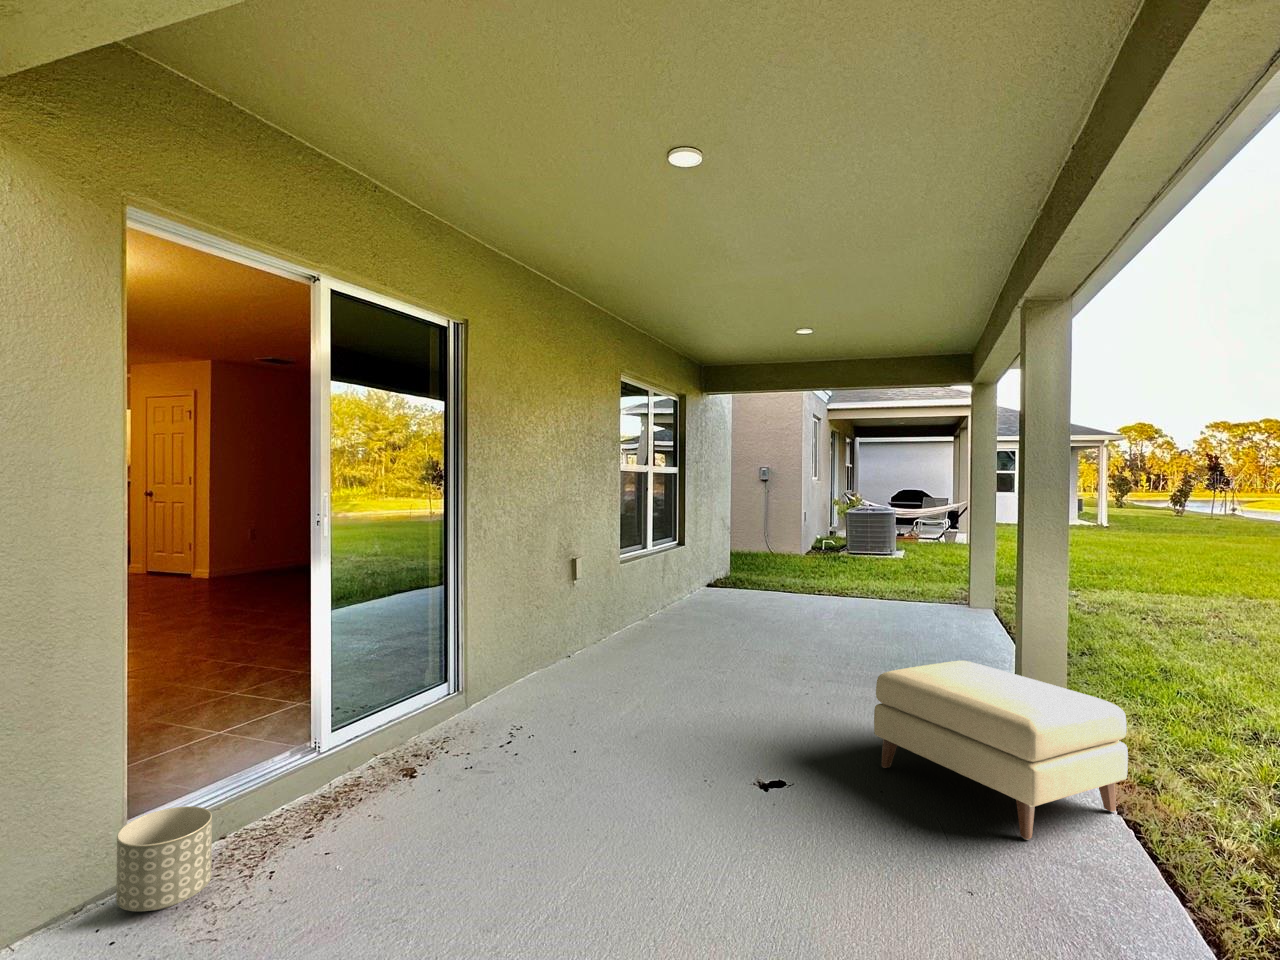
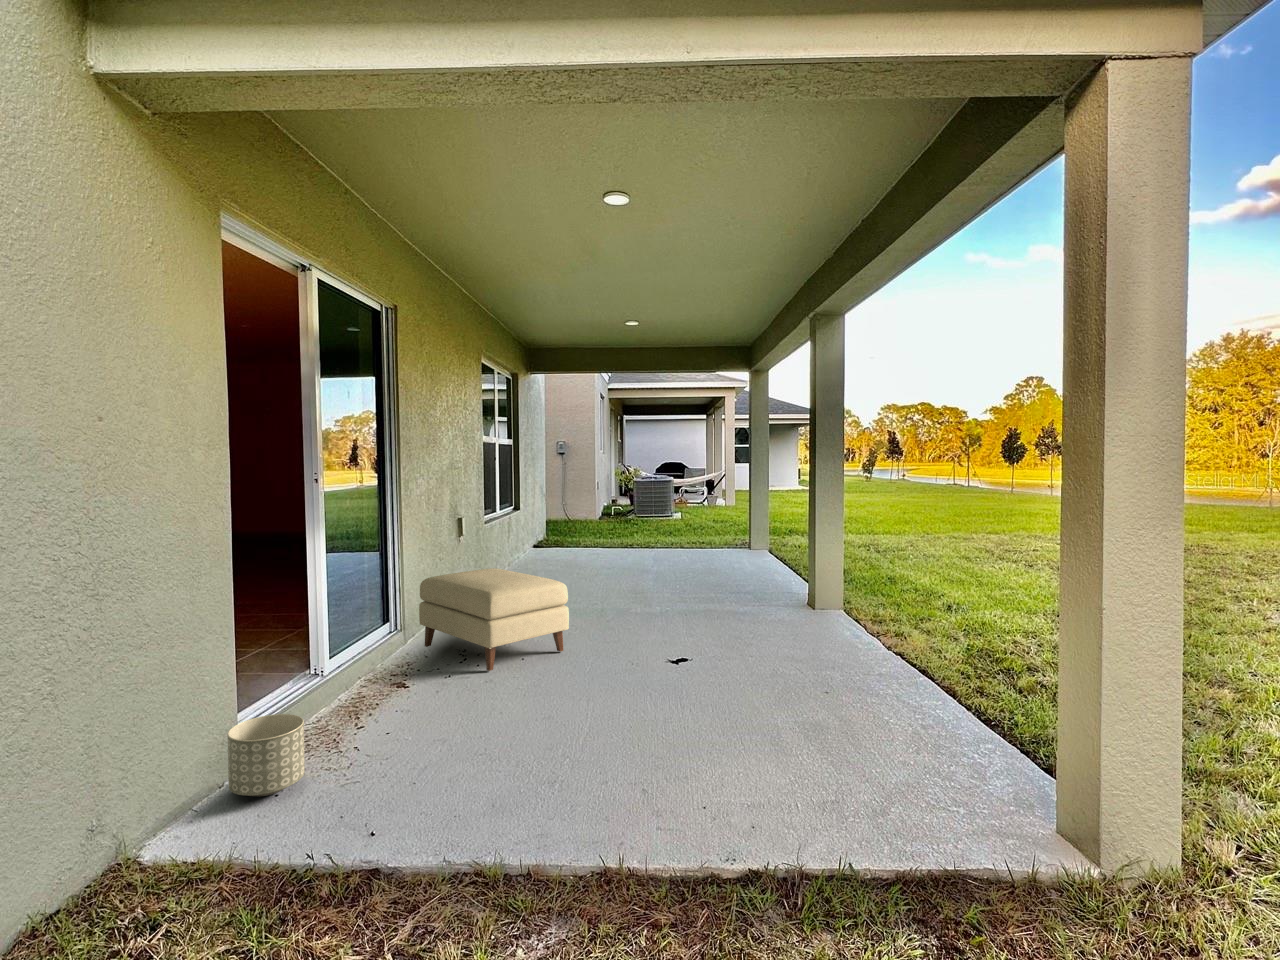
ottoman: present [874,661,1128,840] -> present [419,568,569,671]

